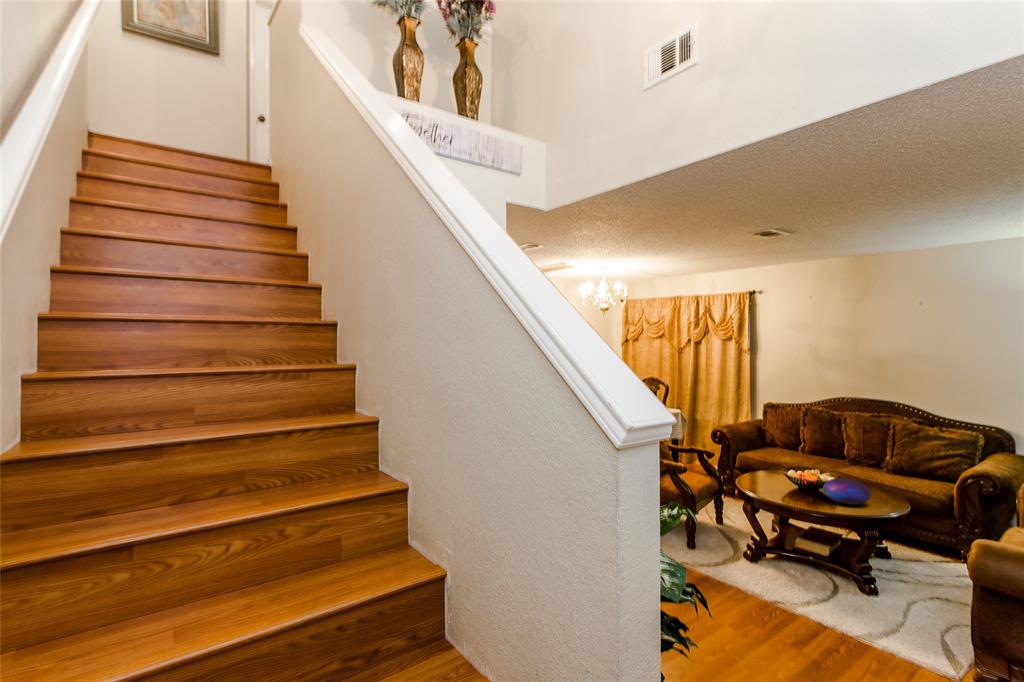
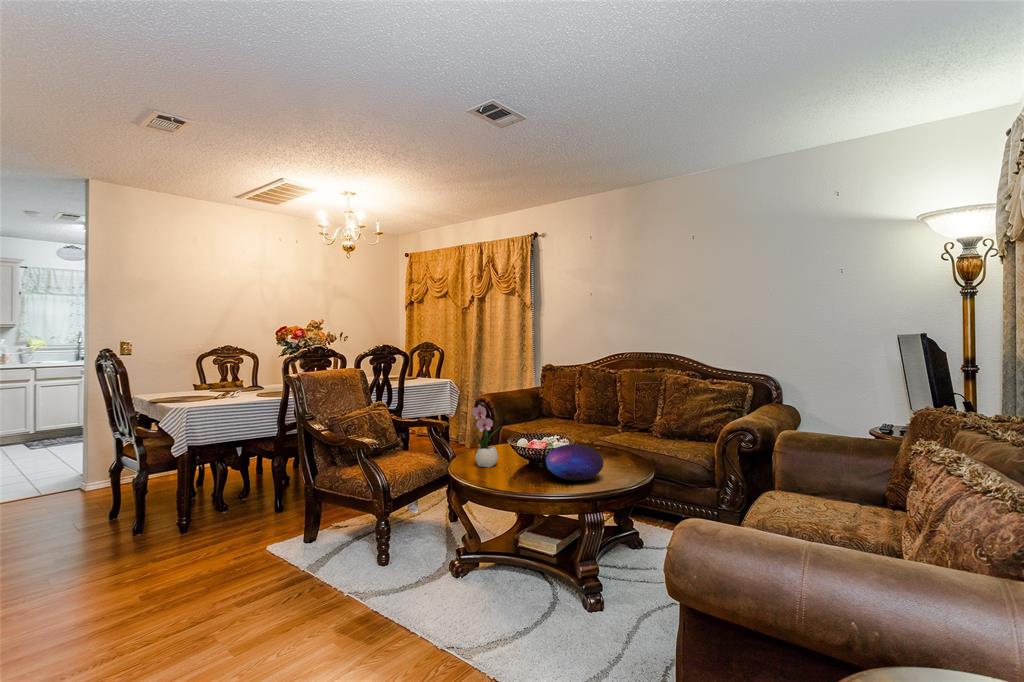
flower arrangement: none [757,438,777,490] -> present [472,395,500,468]

